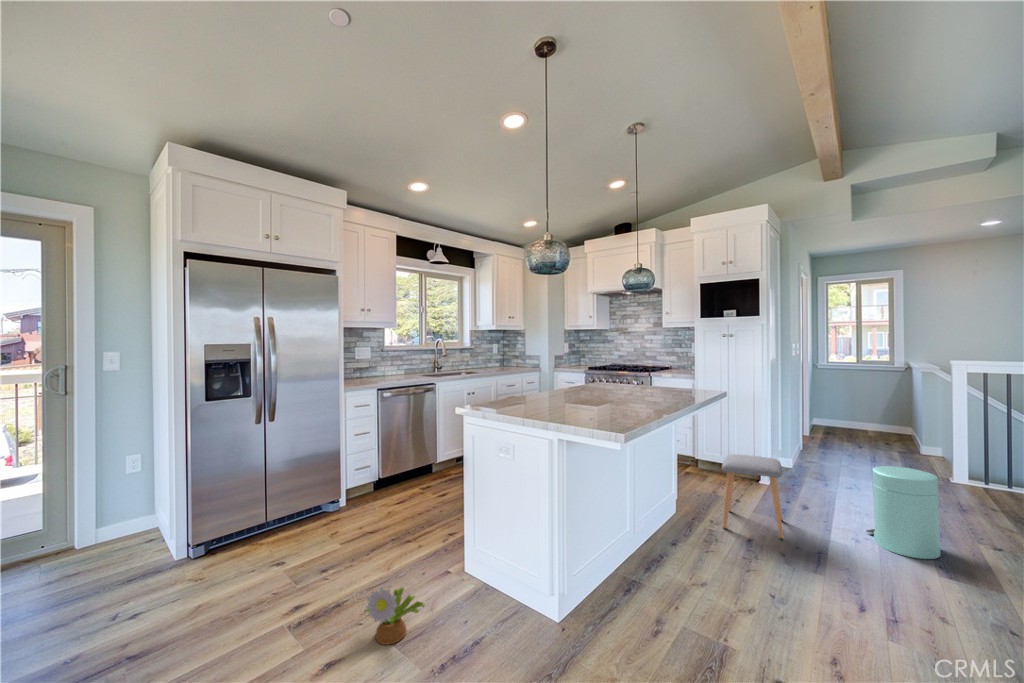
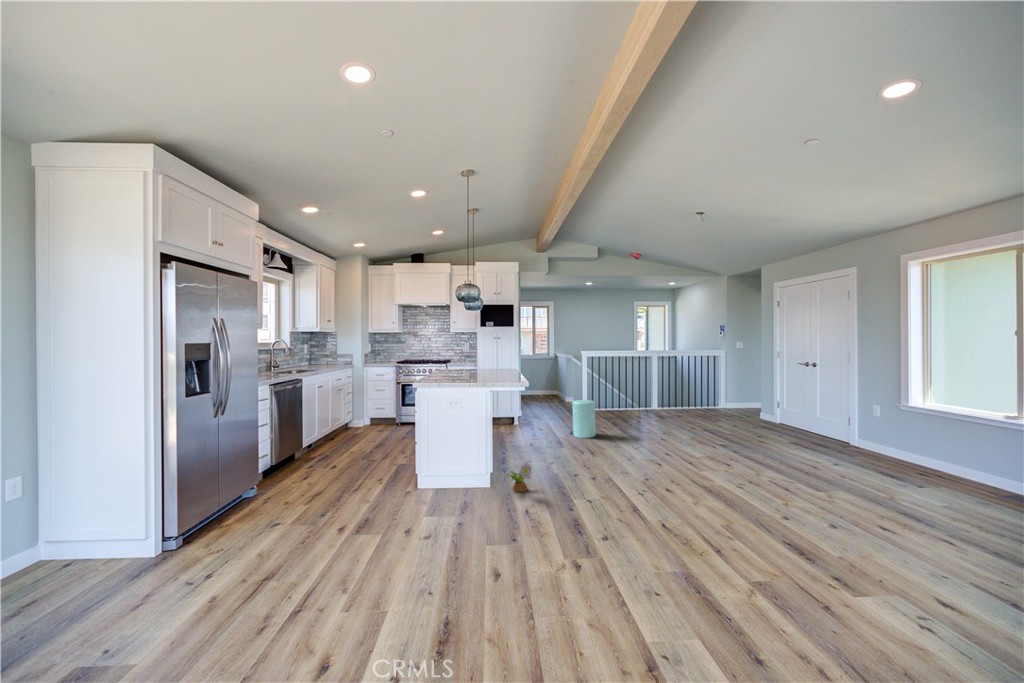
stool: present [722,454,784,539] -> none [511,404,544,445]
decorative plant: present [361,587,425,645] -> present [506,463,532,492]

